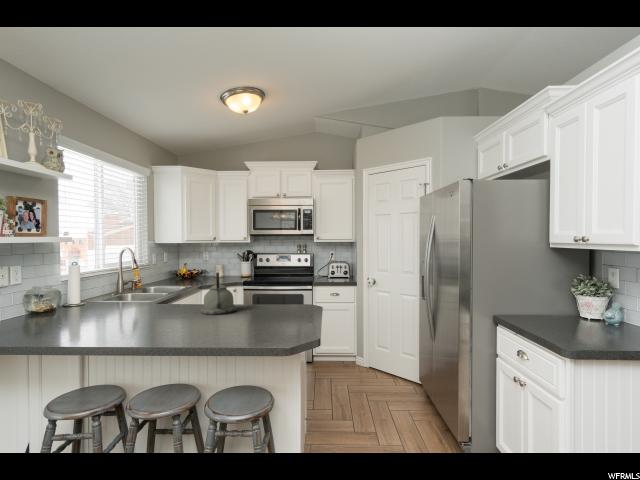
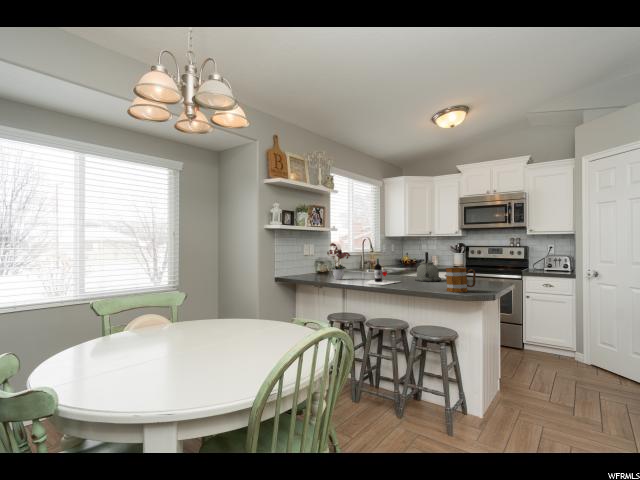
flower arrangement: none [43,263,98,328] -> present [327,243,350,280]
wine bottle: none [95,289,183,336] -> present [365,259,398,285]
mug: none [250,300,287,338] -> present [446,268,476,292]

